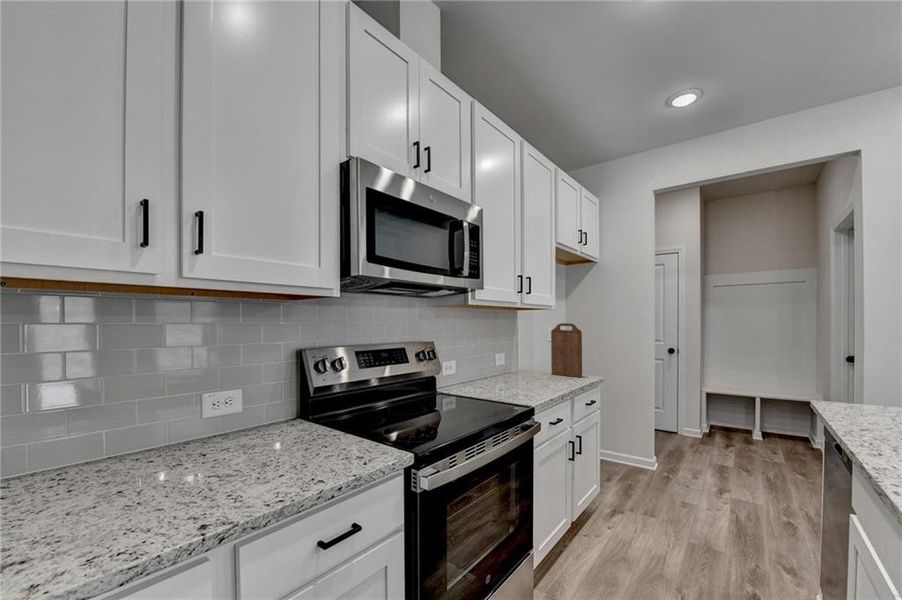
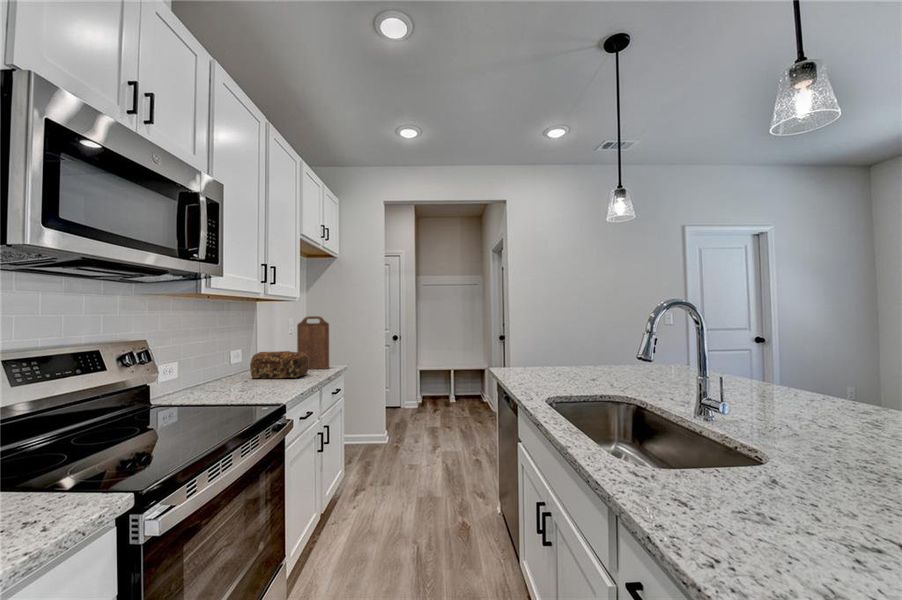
bread loaf: none [509,355,560,382] -> present [250,351,308,379]

